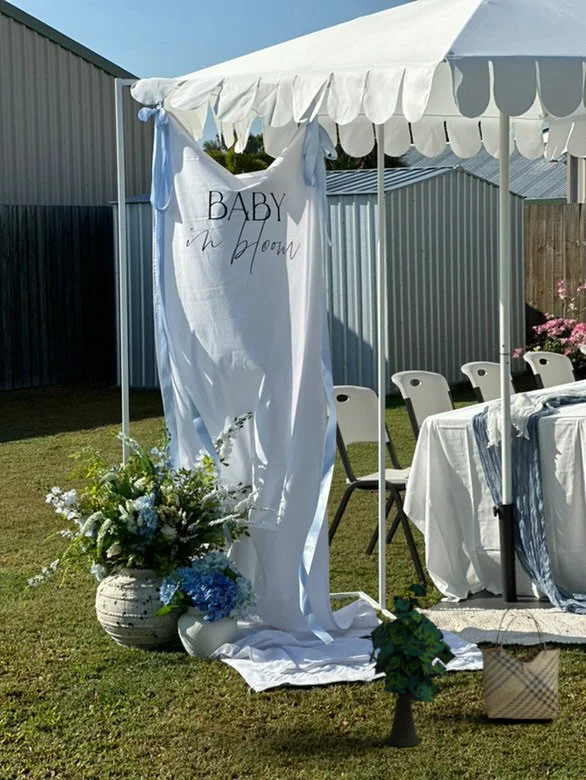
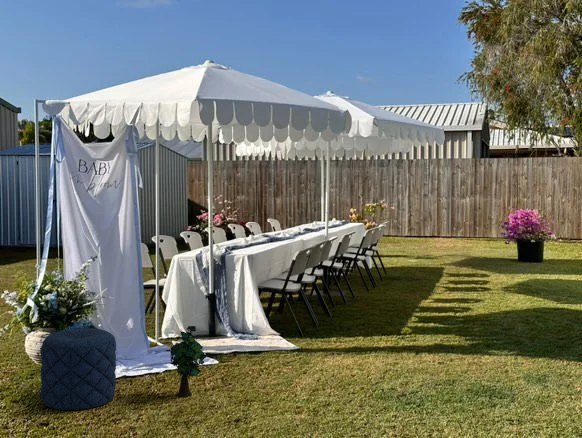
pouf: none [92,577,253,758] -> present [40,328,116,410]
woven basket: present [481,606,560,719] -> none [215,335,247,383]

